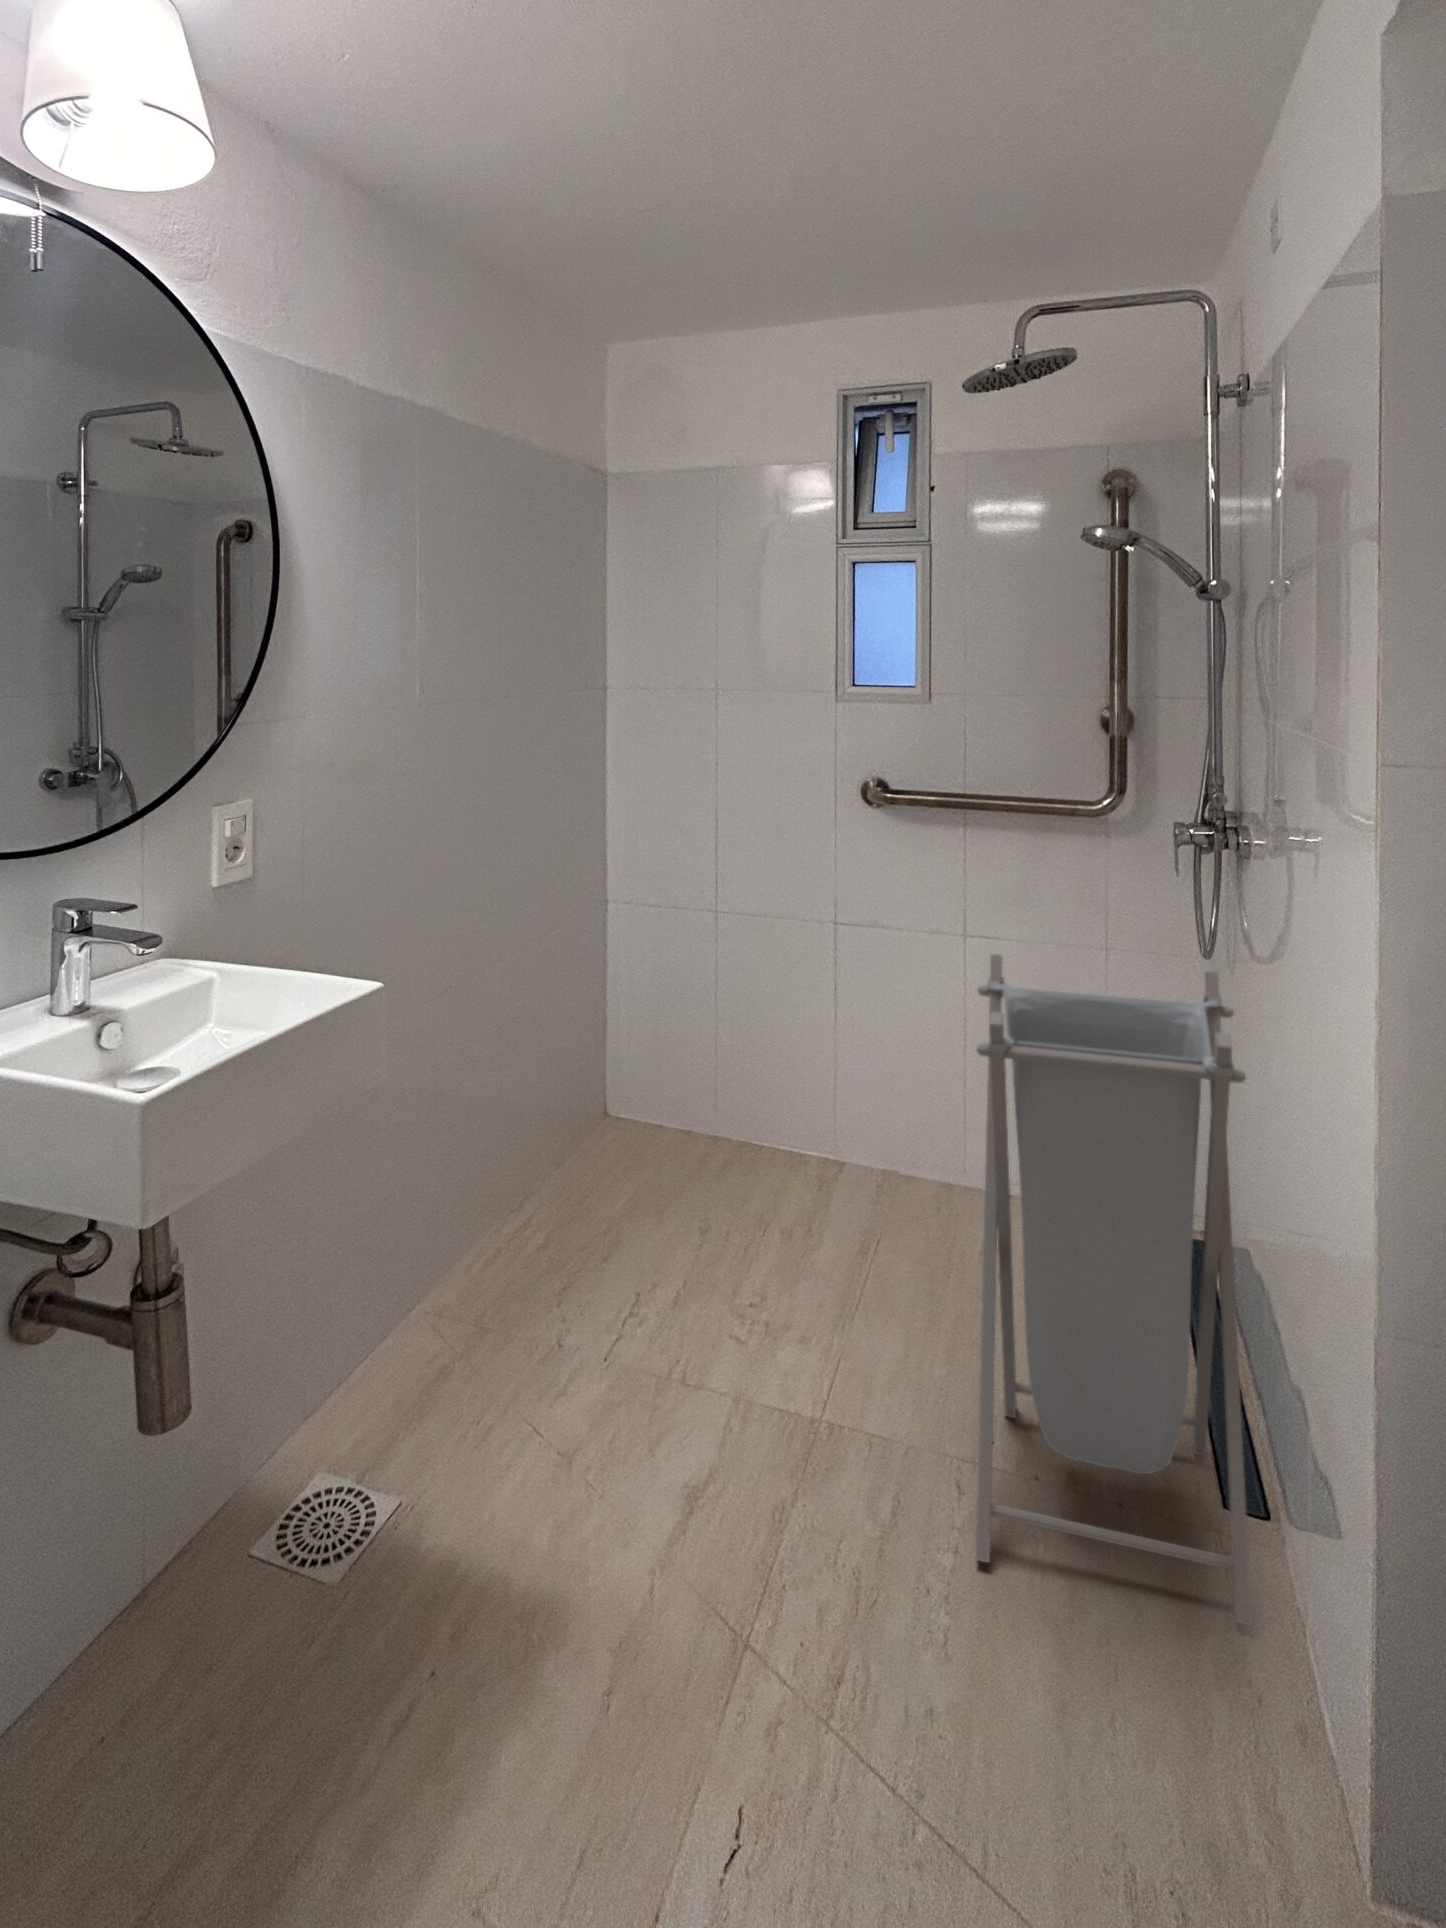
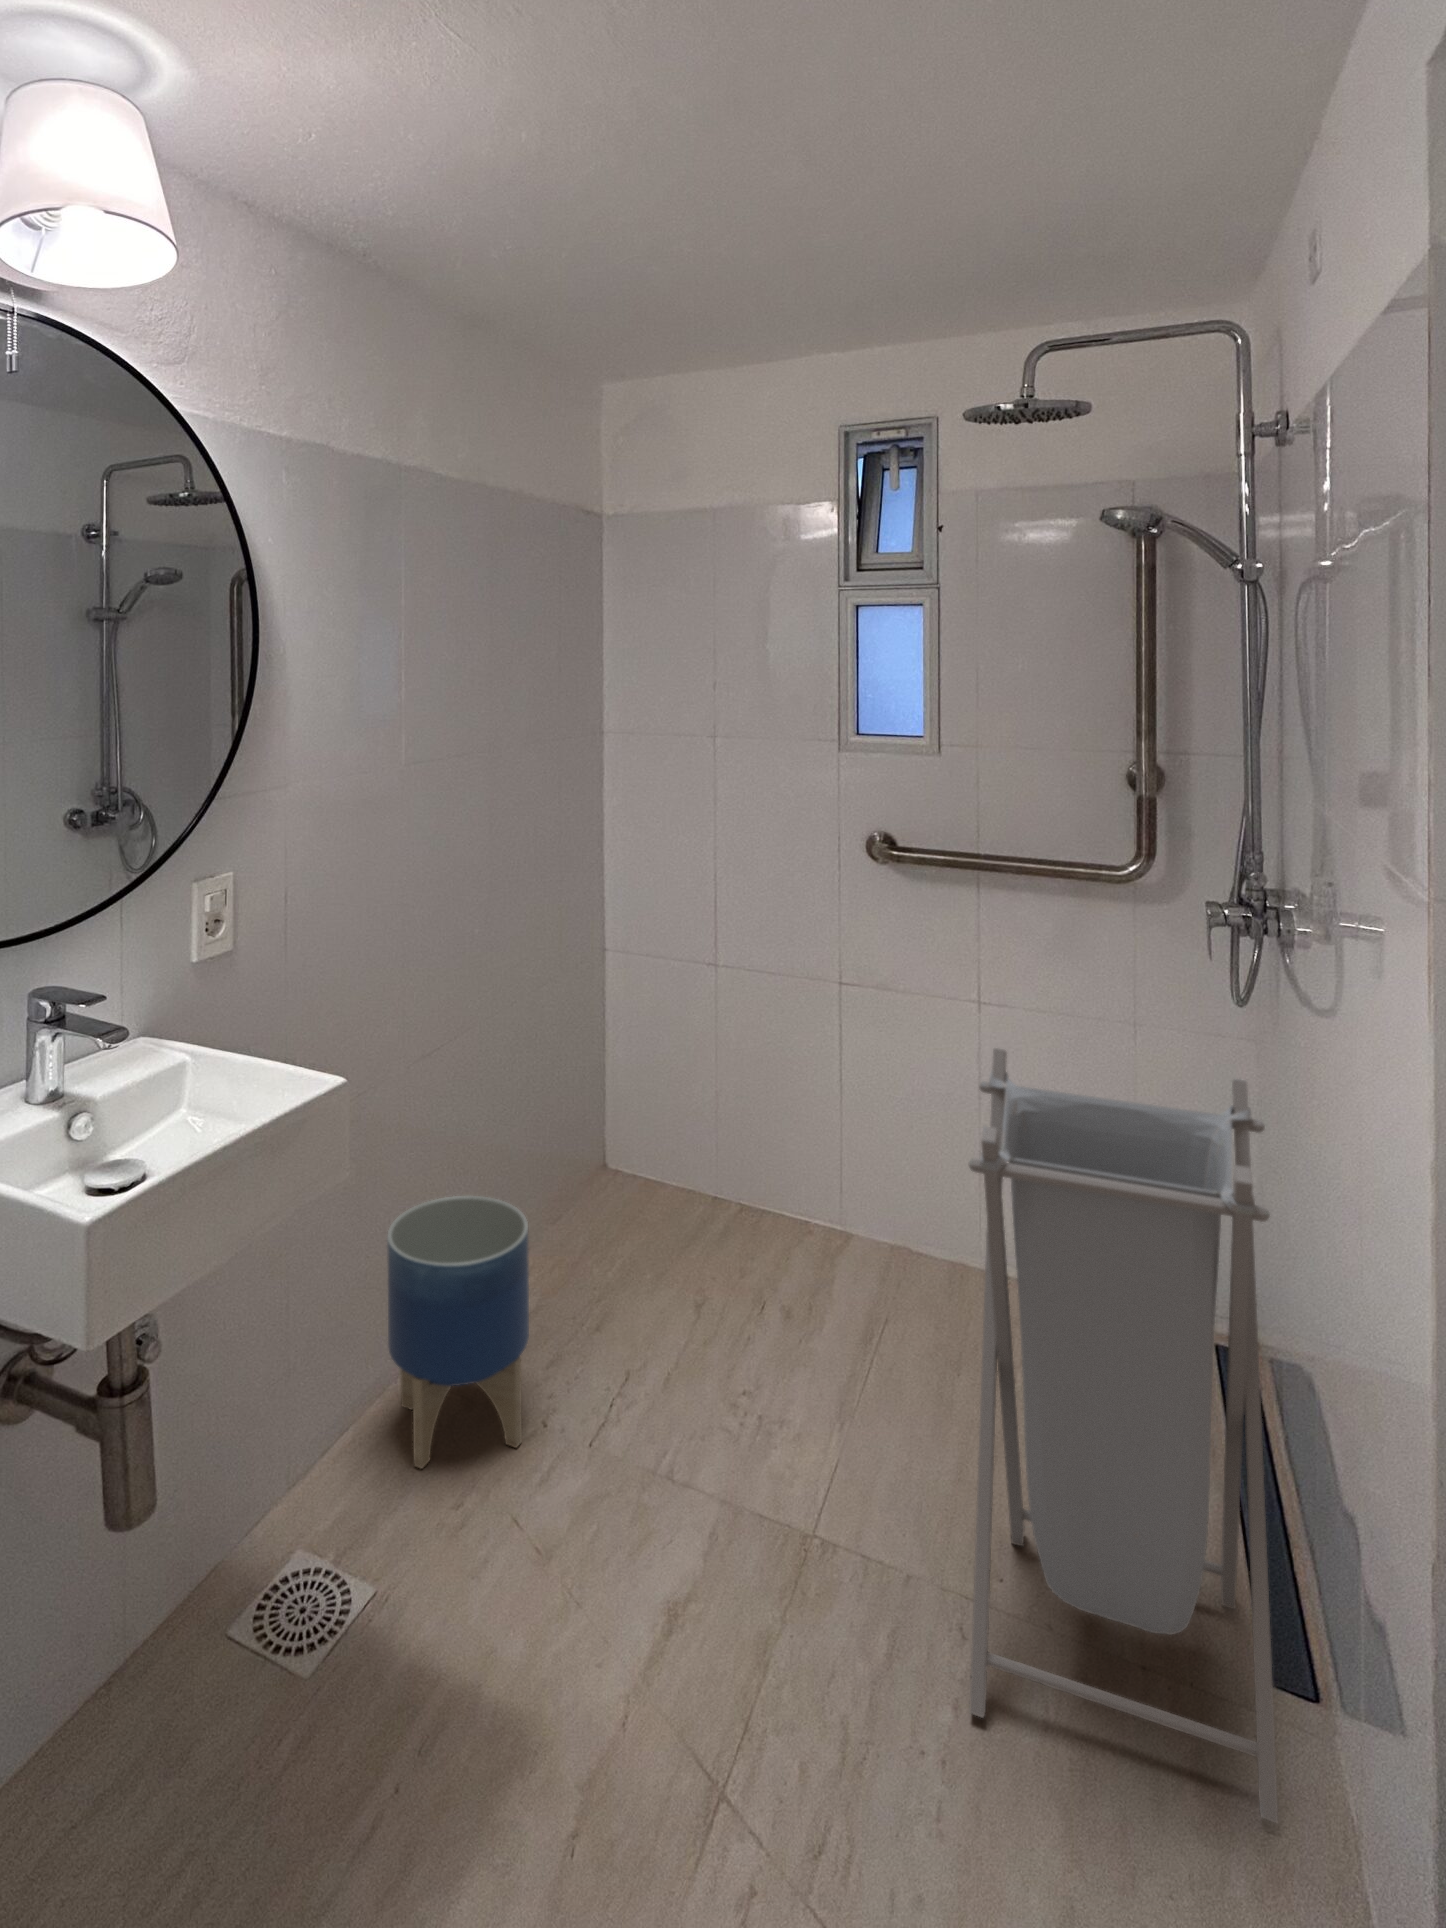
planter: none [403,1127,544,1391] -> present [387,1196,529,1469]

